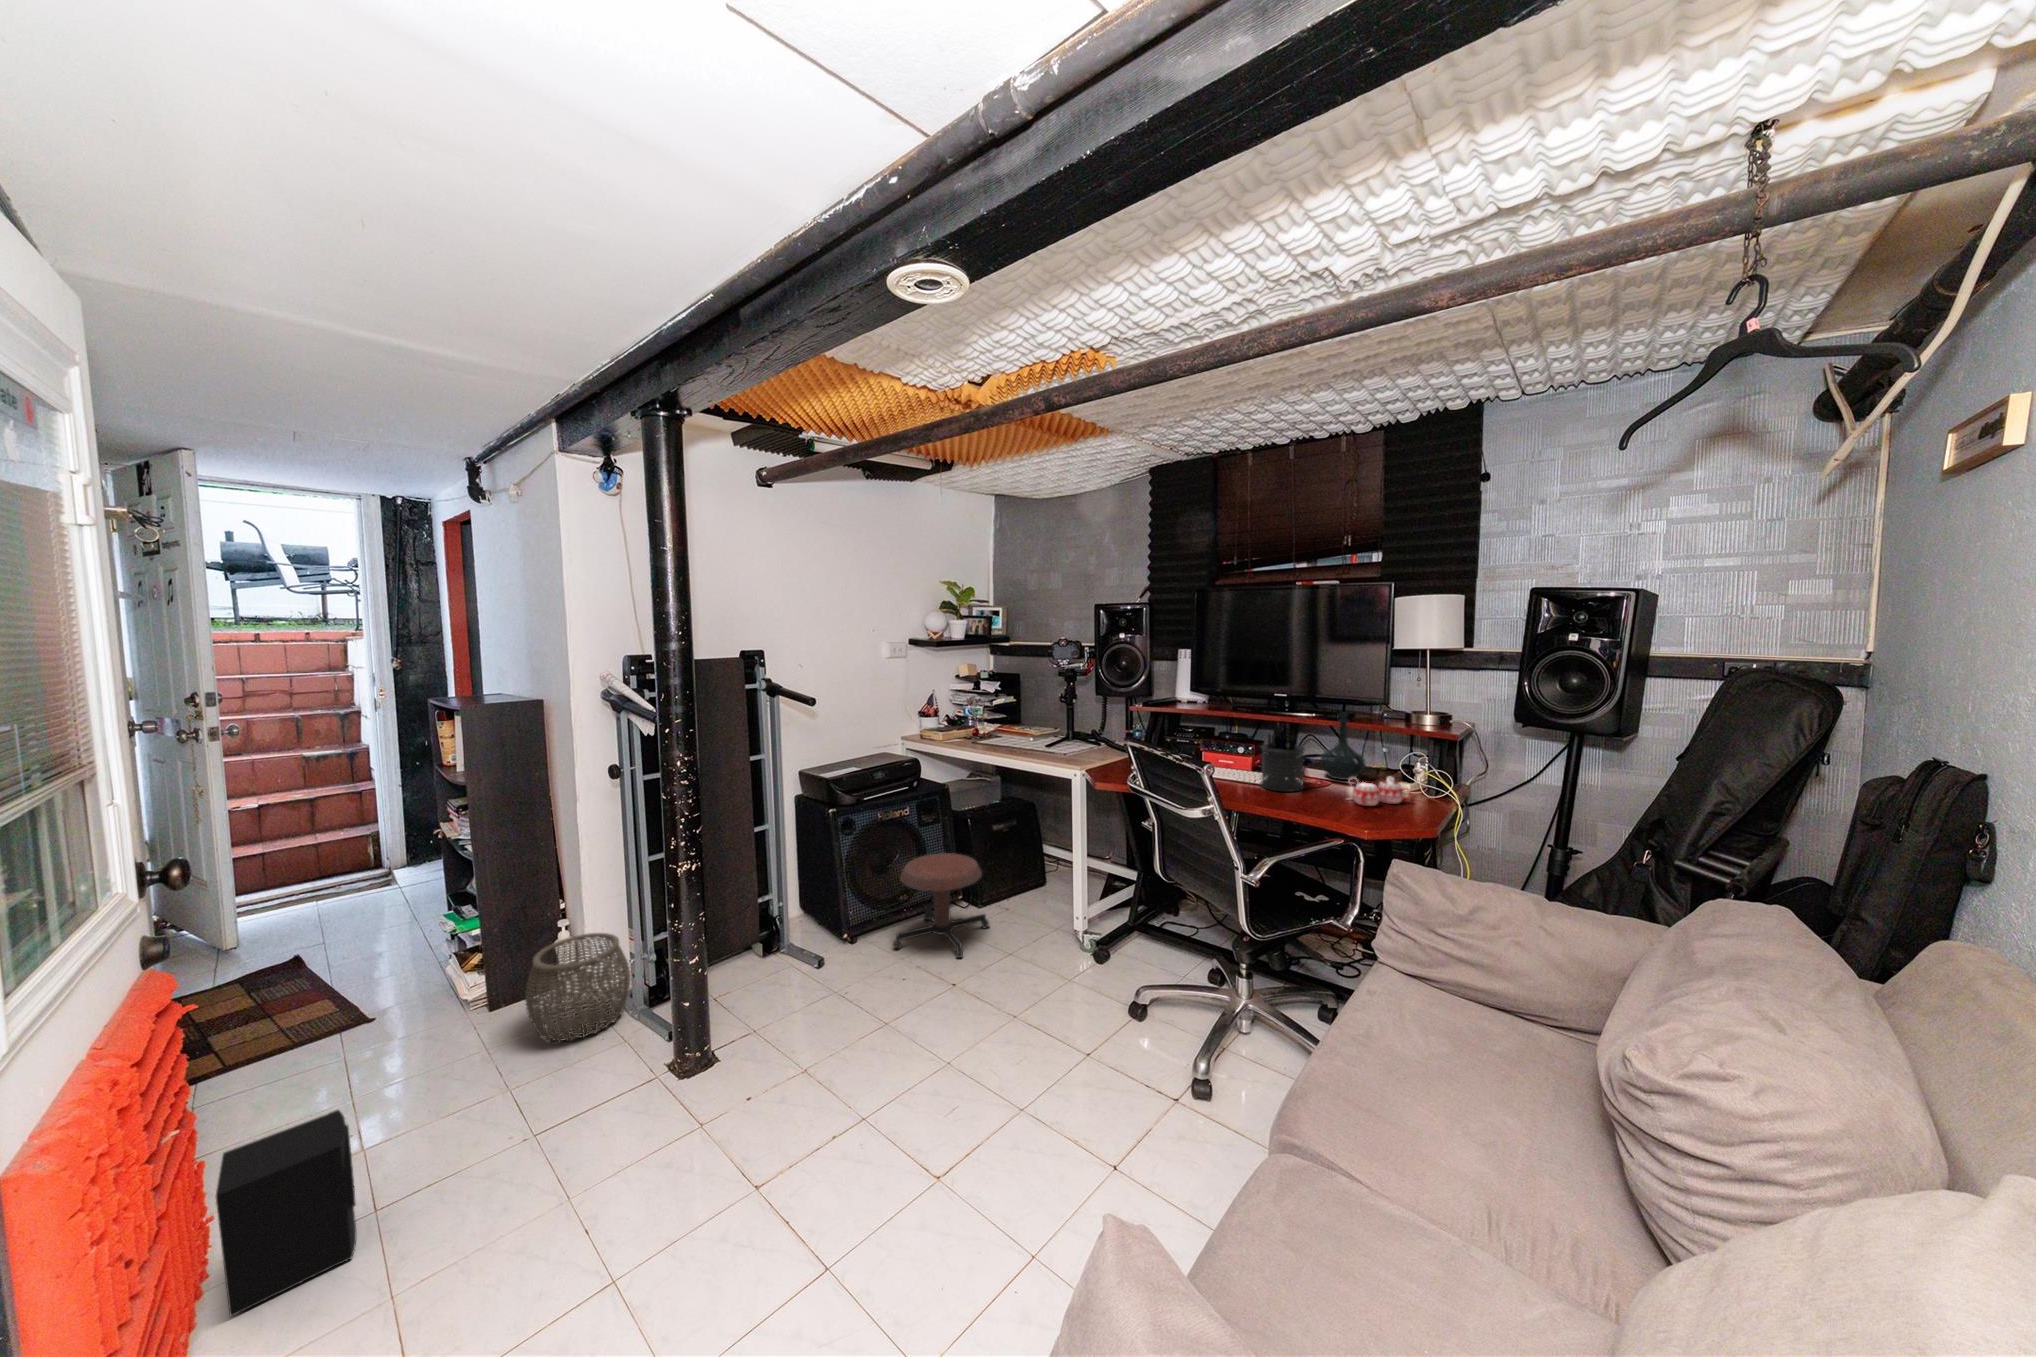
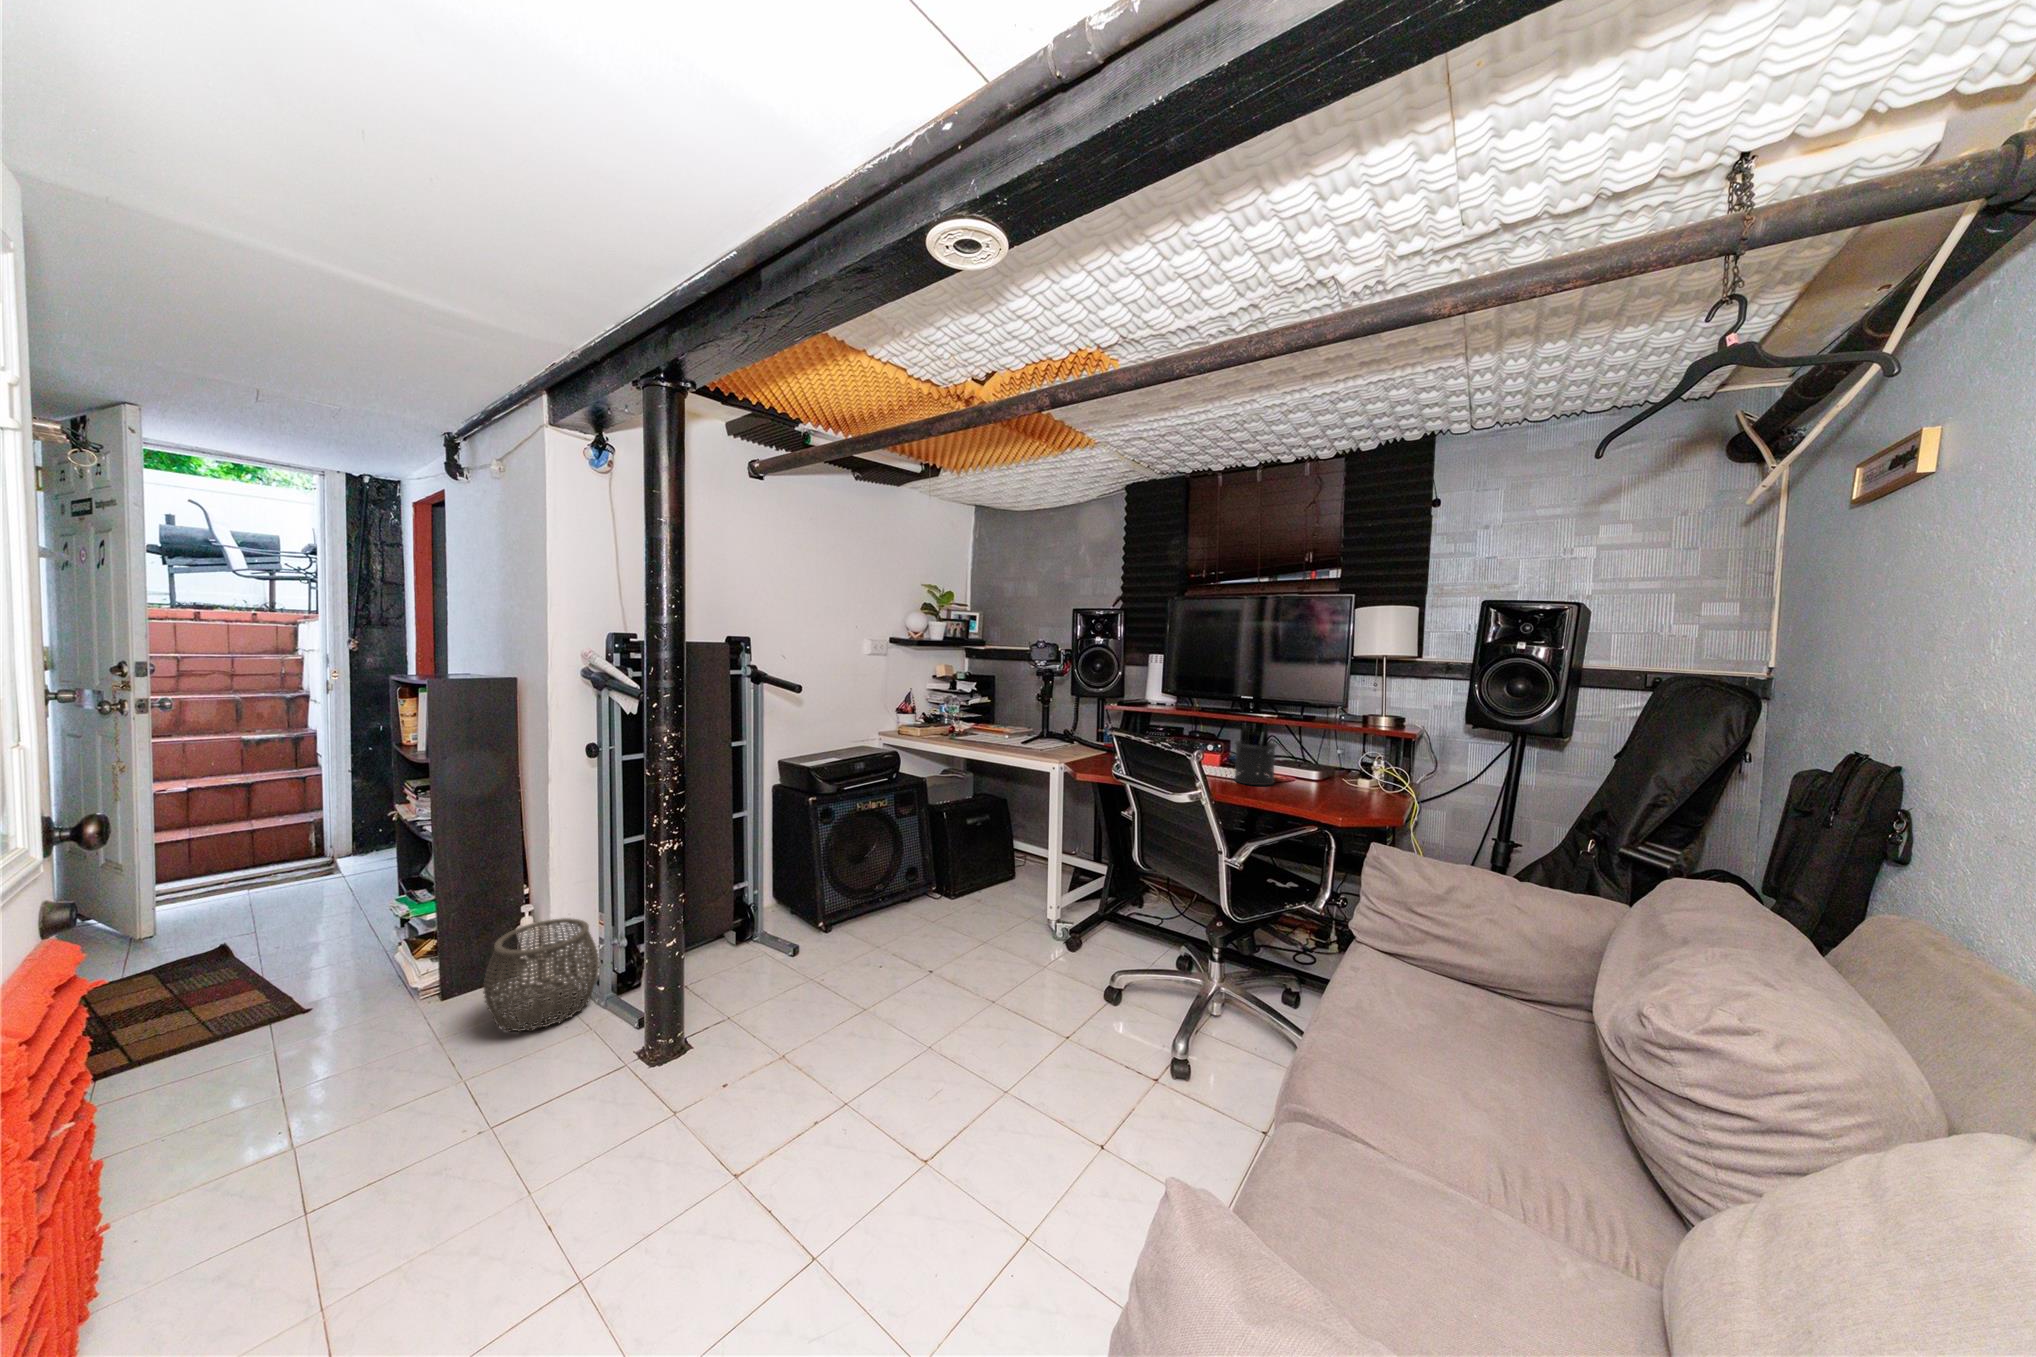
bottle: present [1320,712,1365,780] -> none [1288,714,1329,777]
mug: present [1348,777,1411,806] -> none [1315,772,1375,799]
stool: present [892,853,989,958] -> none [870,845,967,947]
speaker: present [216,1110,357,1317] -> none [112,1101,281,1342]

